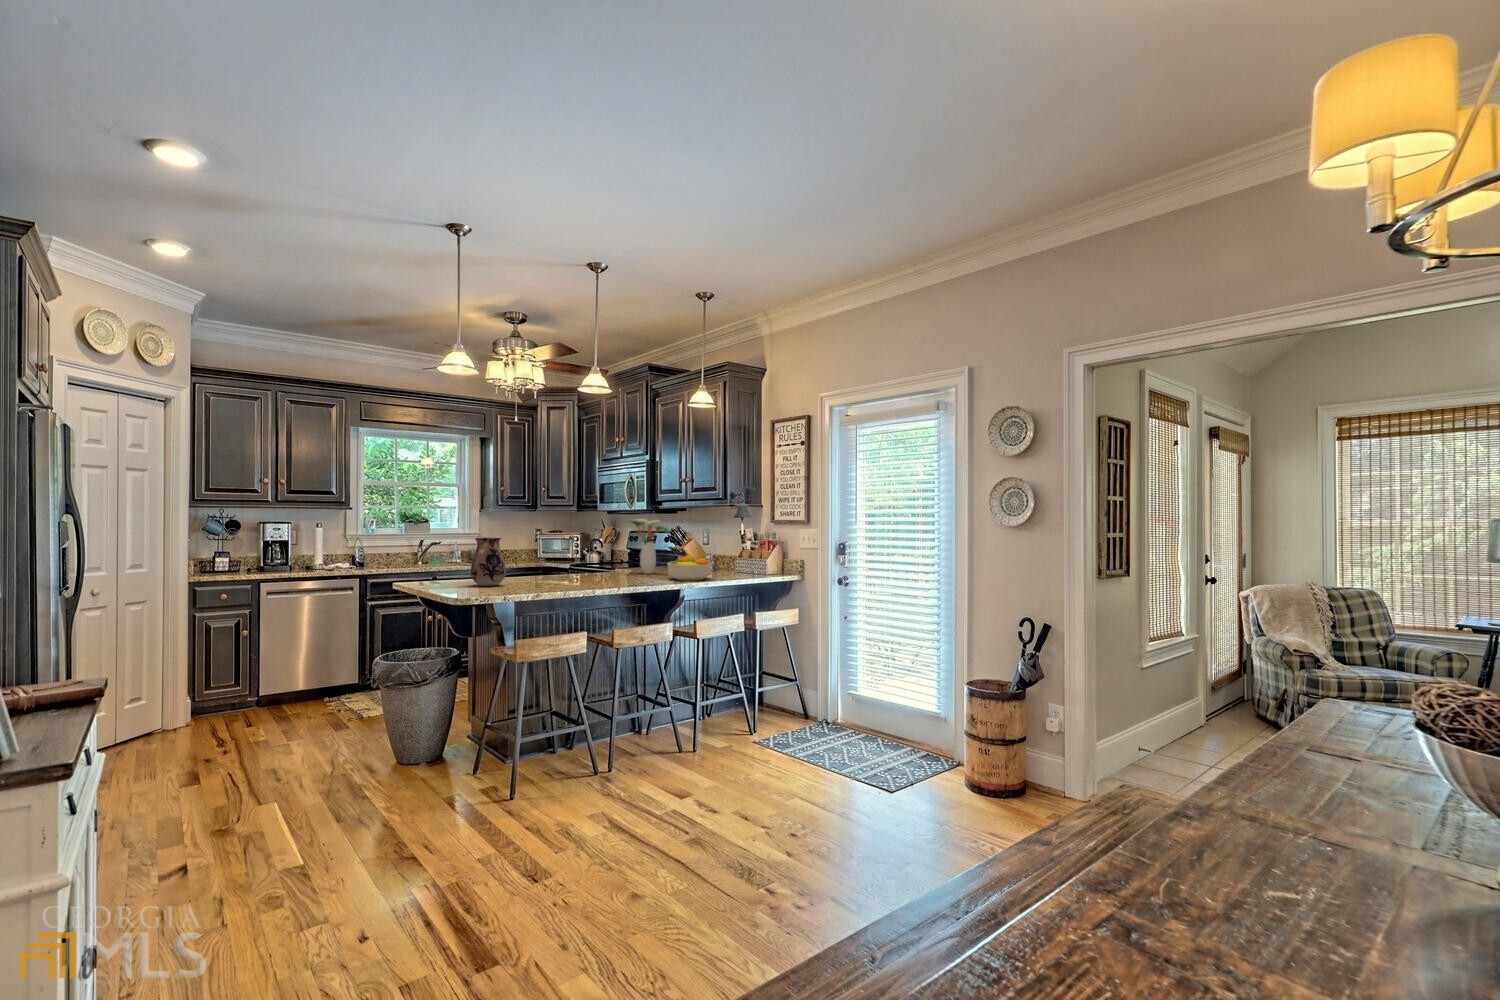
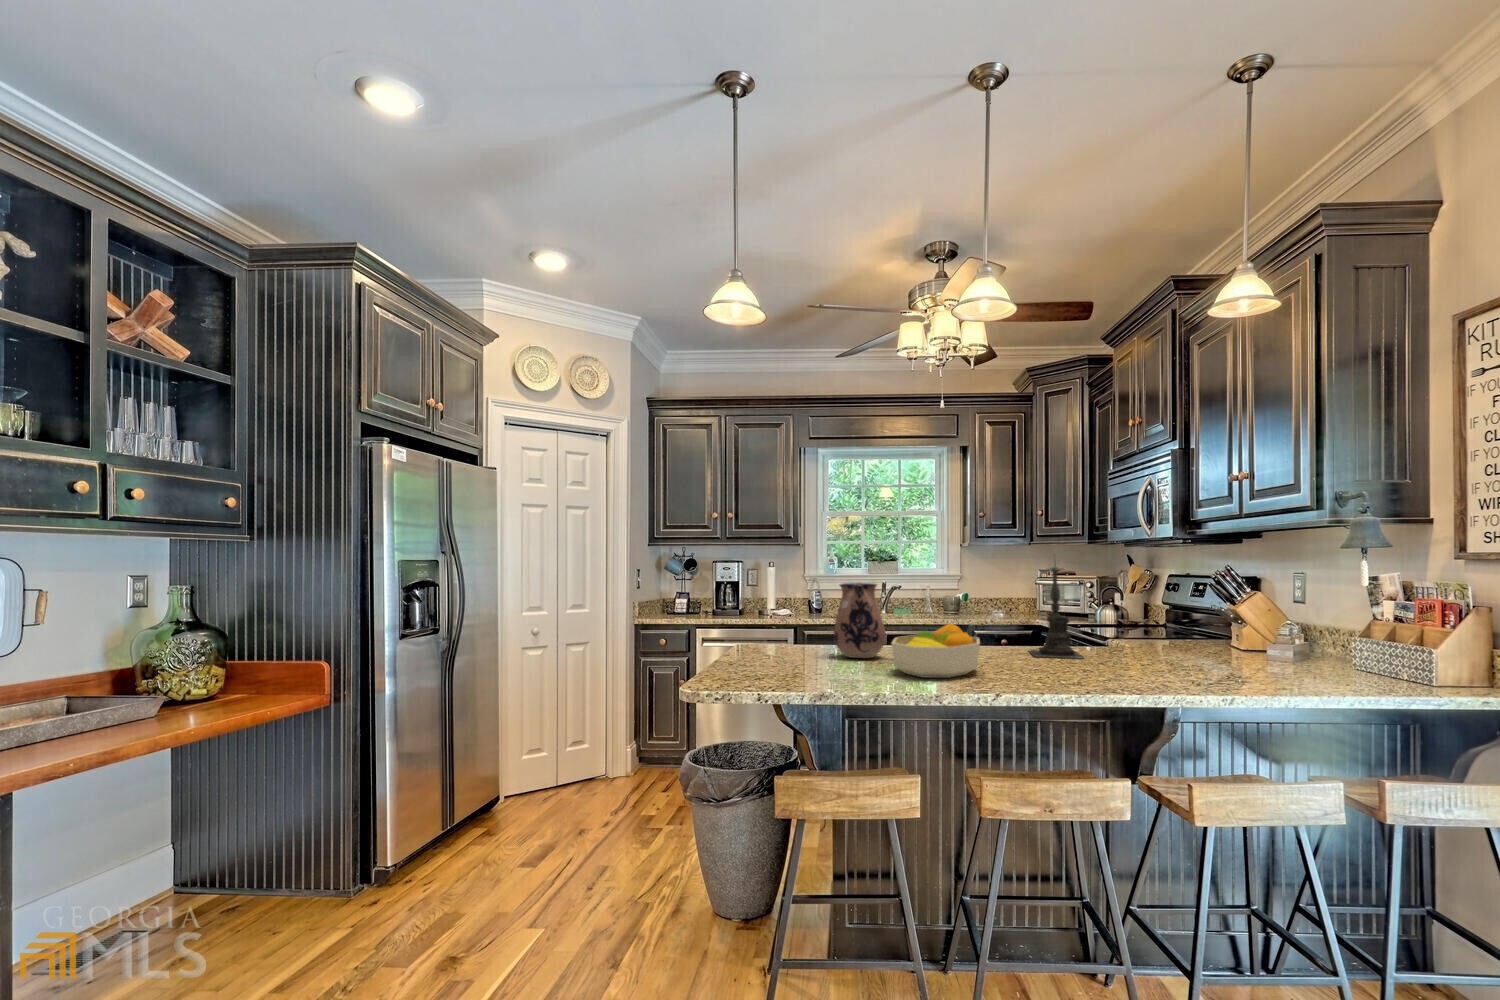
candle holder: none [579,519,615,579] -> present [1029,564,1084,659]
flower arrangement: present [631,519,669,574] -> none [1108,554,1200,652]
fruit bowl: present [667,555,711,581] -> present [892,623,980,678]

